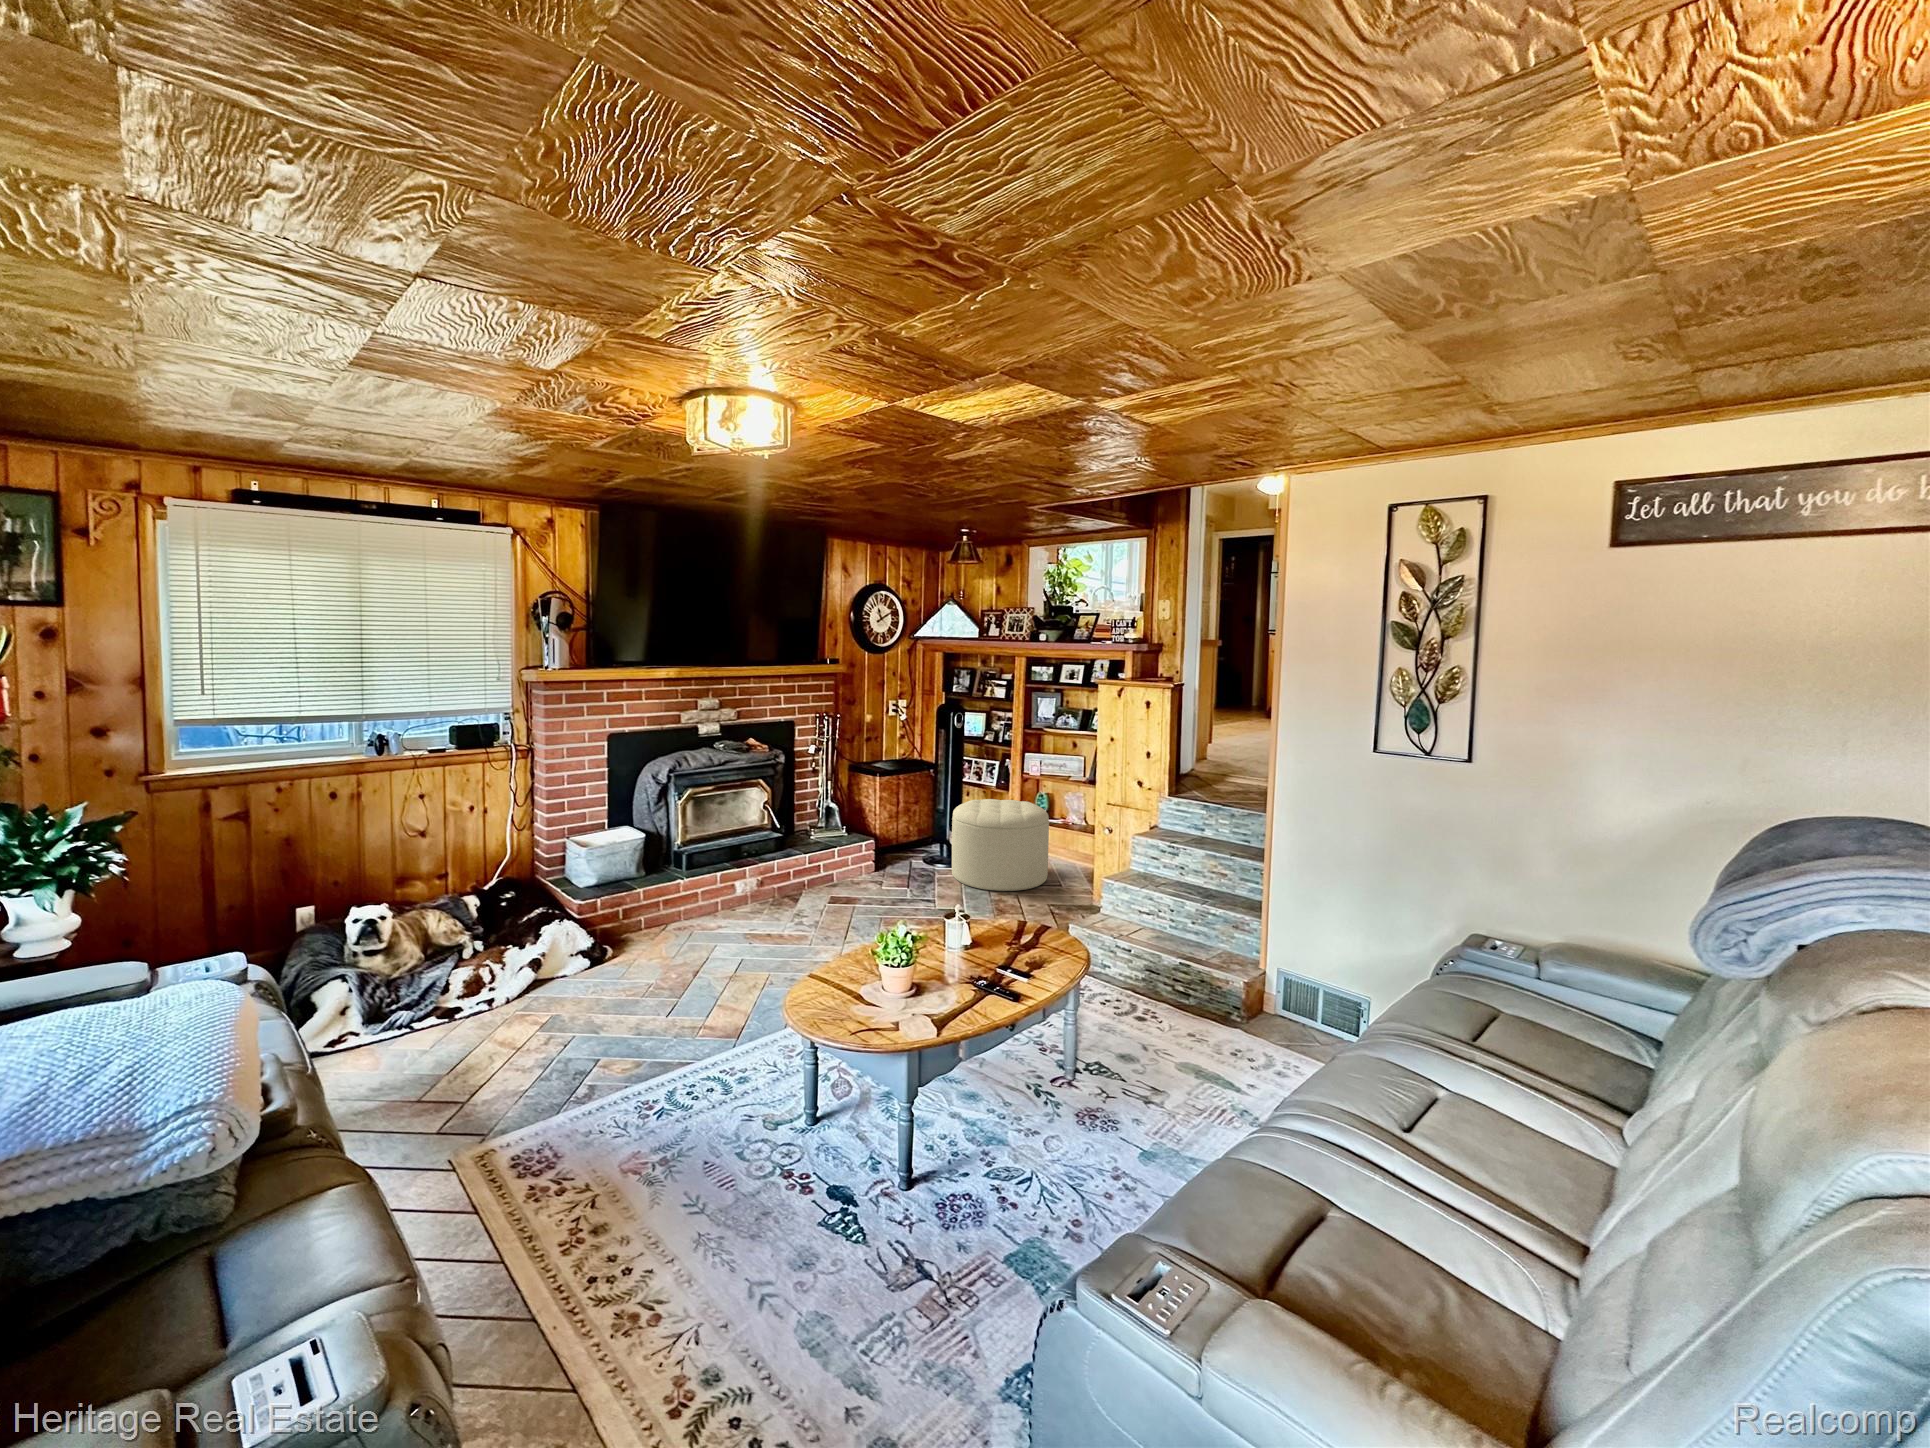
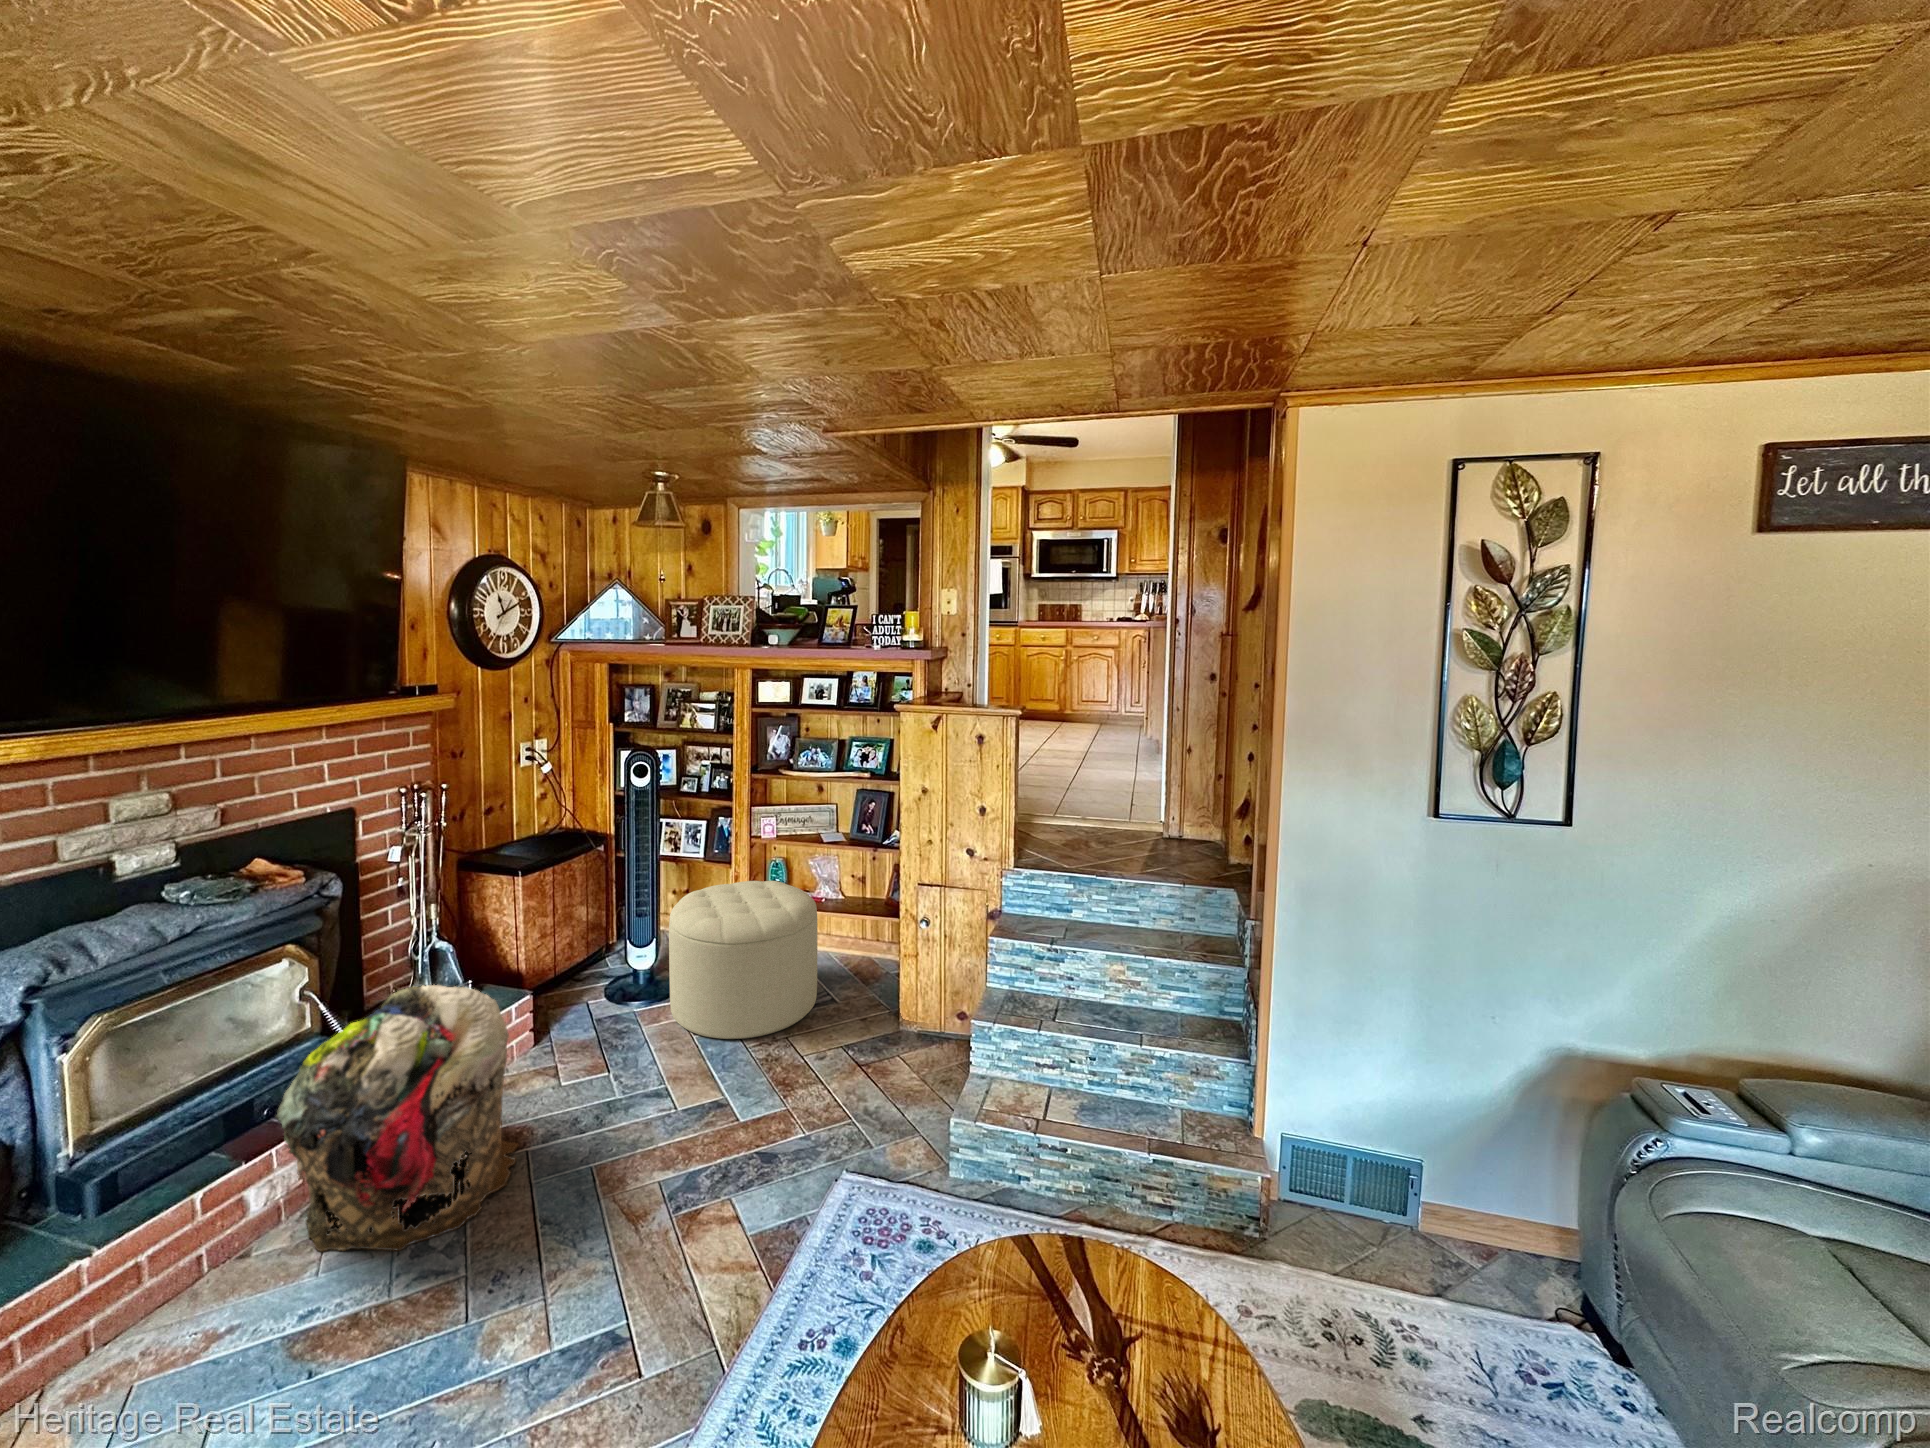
laundry basket: none [750,807,851,919] -> present [276,985,518,1251]

